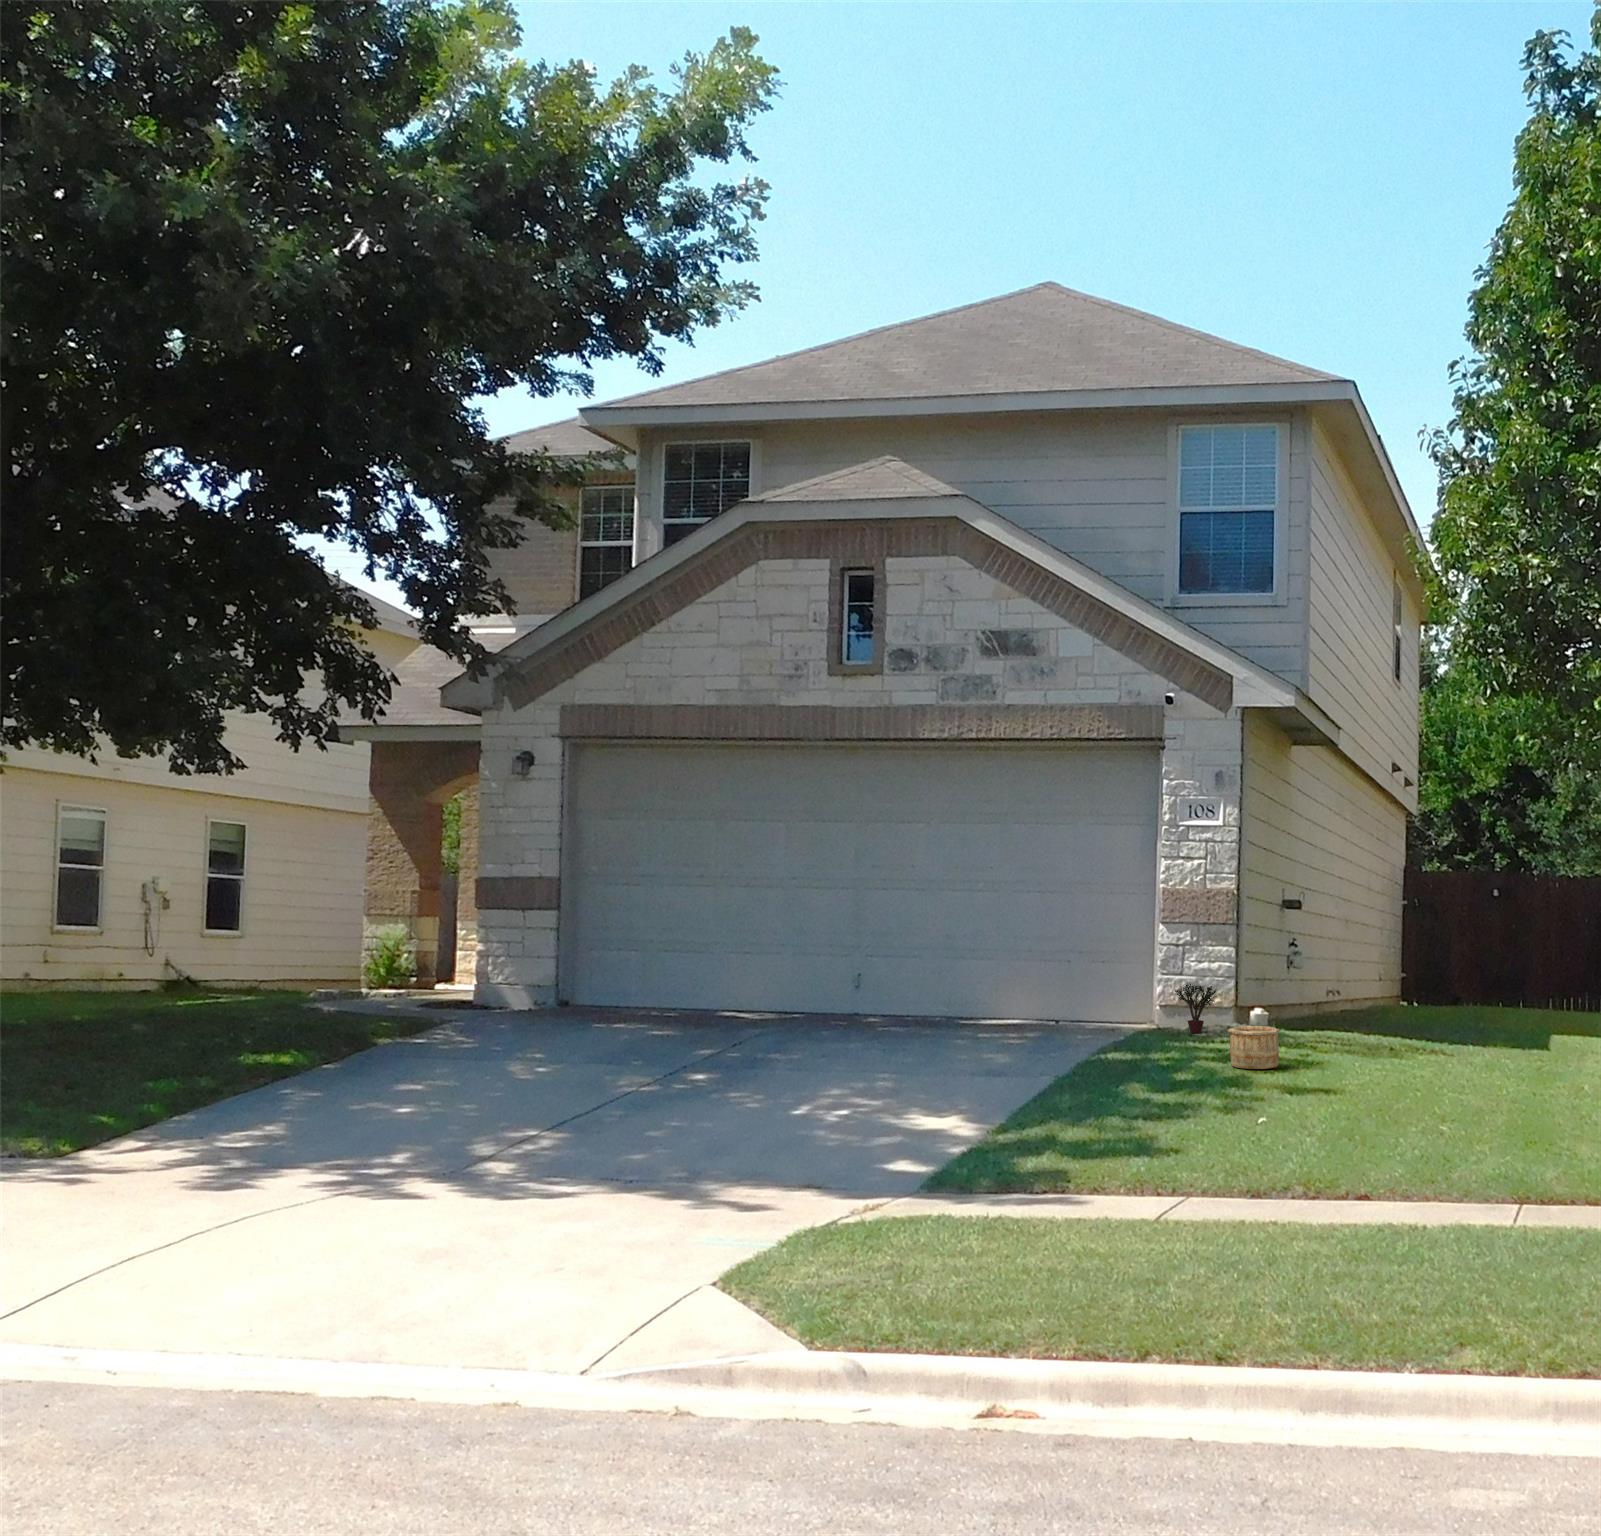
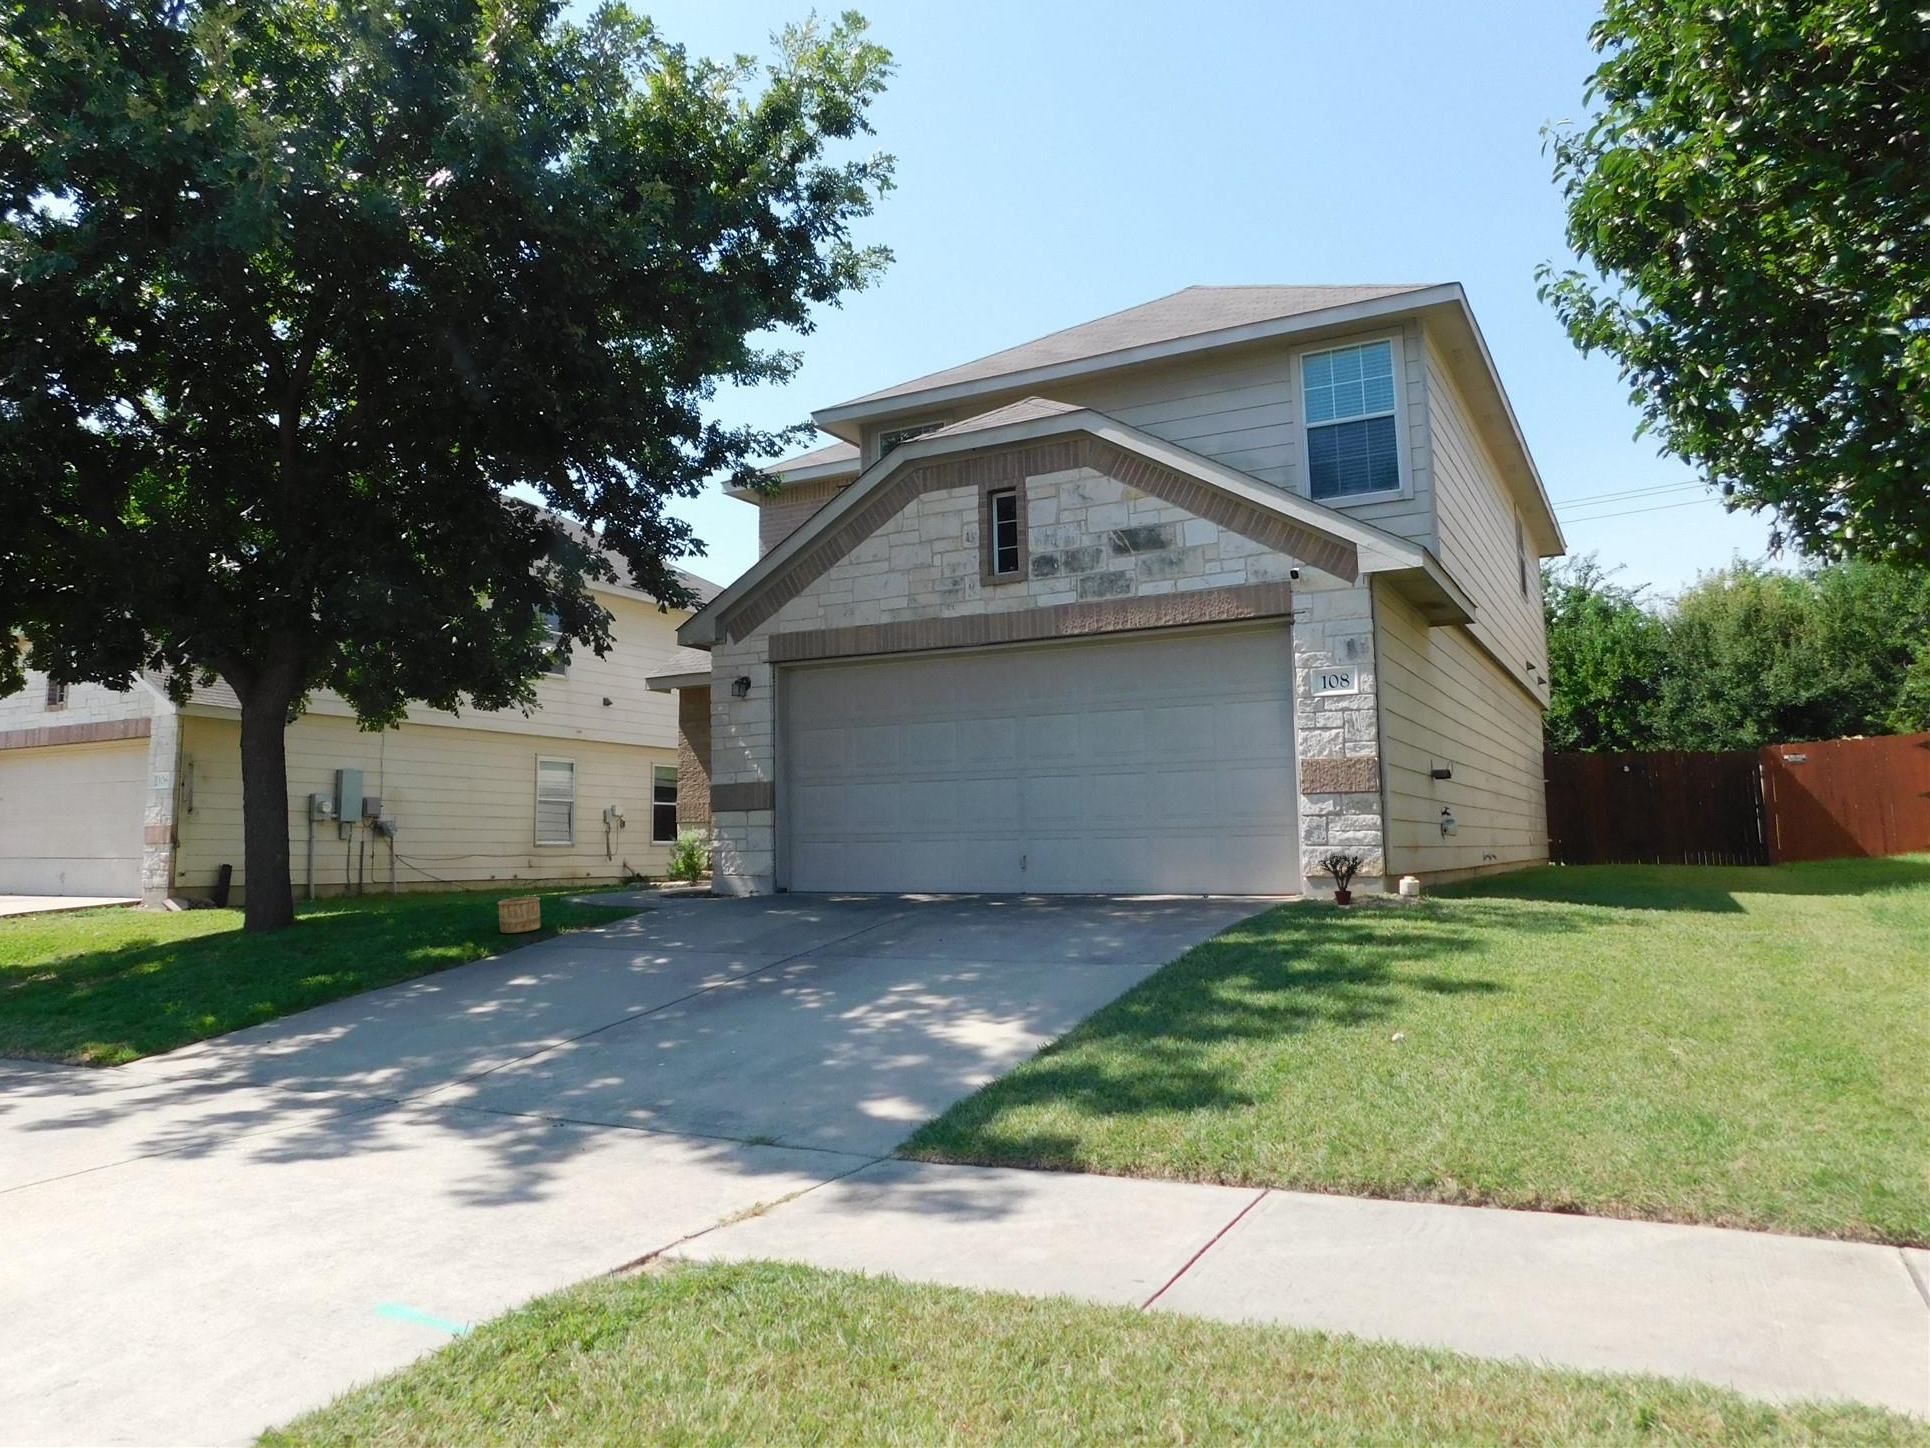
wooden bucket: present [1229,1026,1280,1069] -> present [497,896,540,933]

